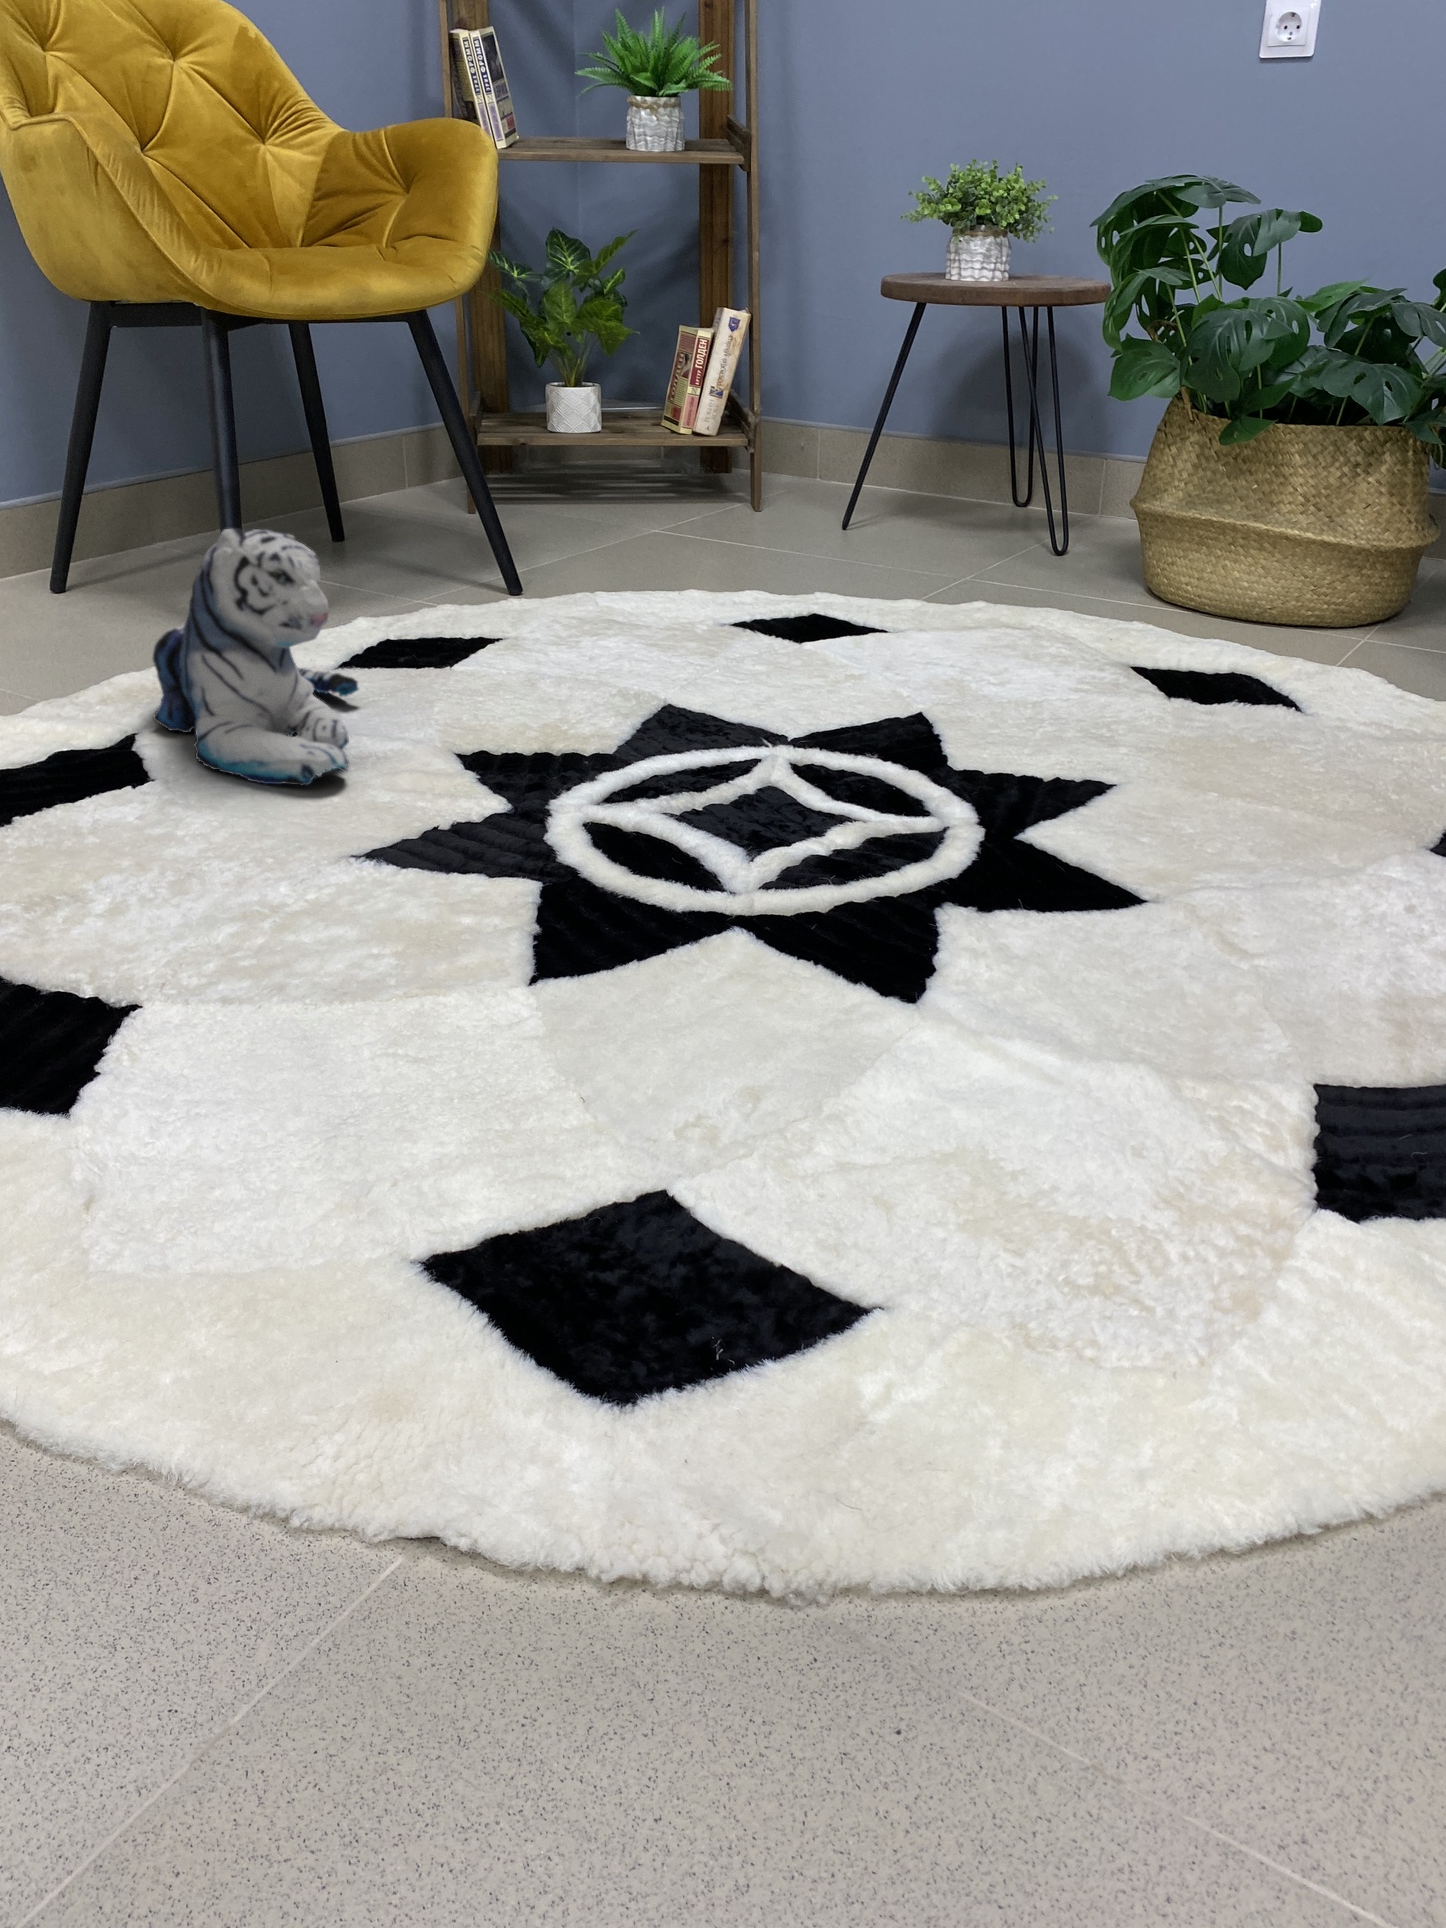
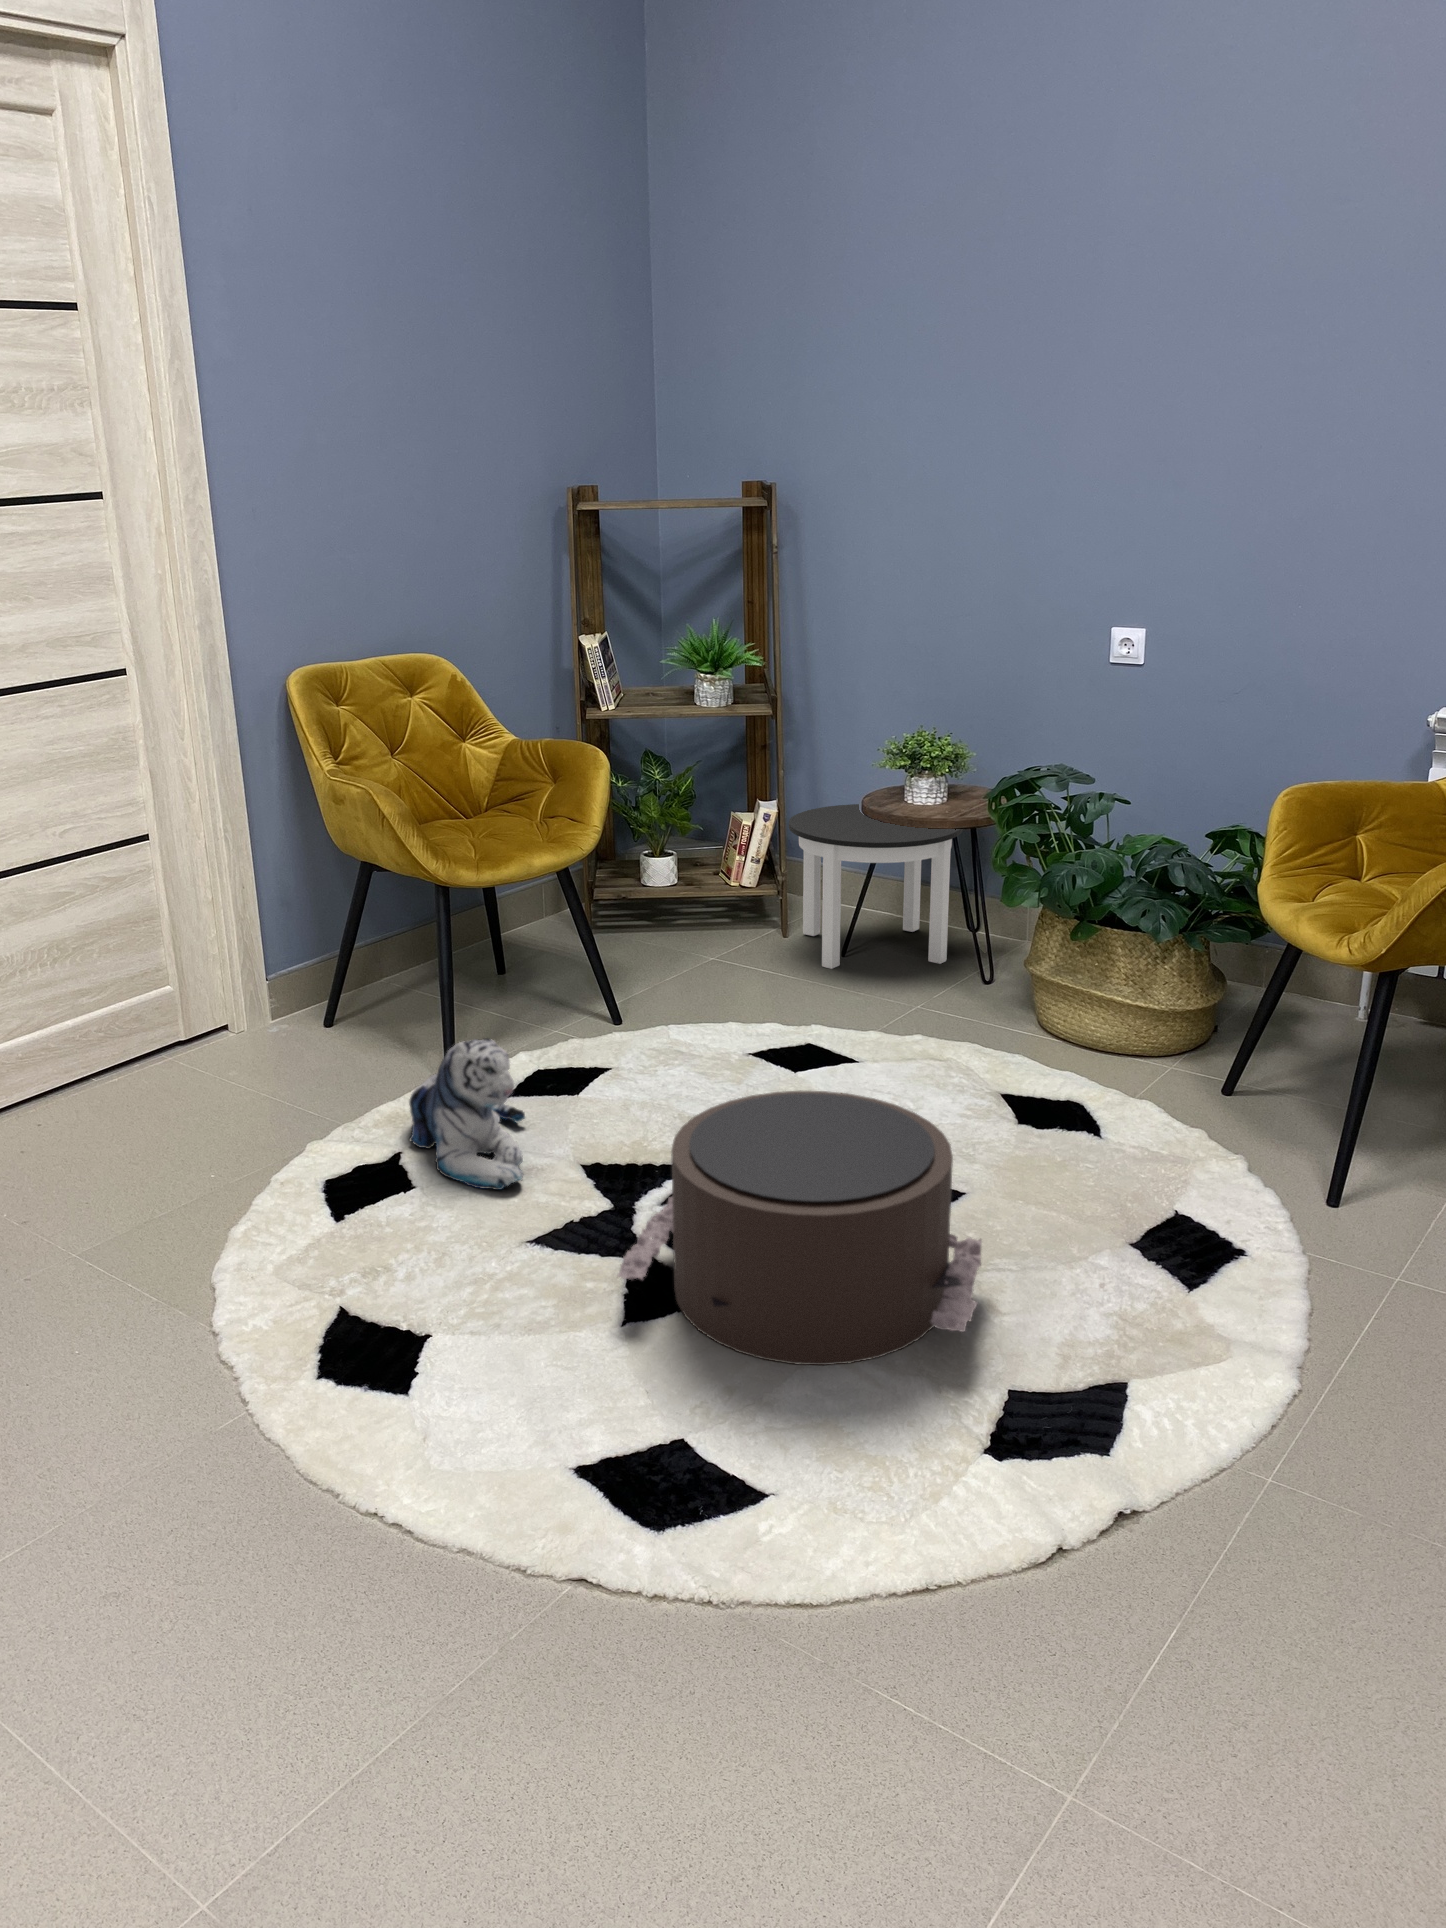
round table: none [770,306,1029,535] -> present [789,804,963,969]
pouf: none [515,577,1234,1051] -> present [618,1091,982,1365]

